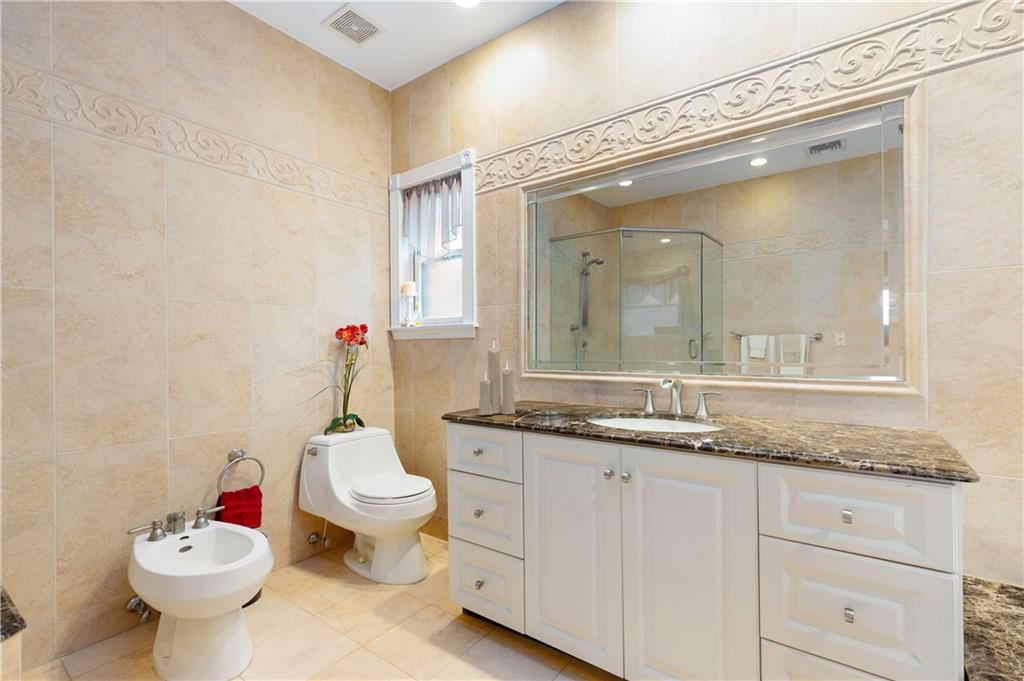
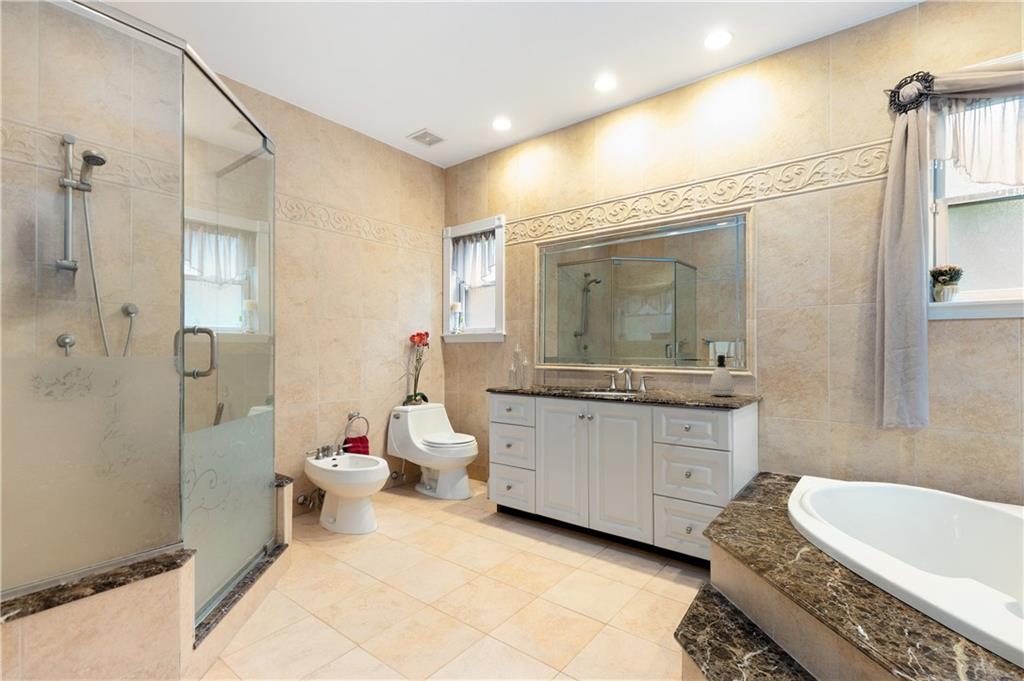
soap dispenser: none [842,356,892,432] -> present [710,355,734,396]

